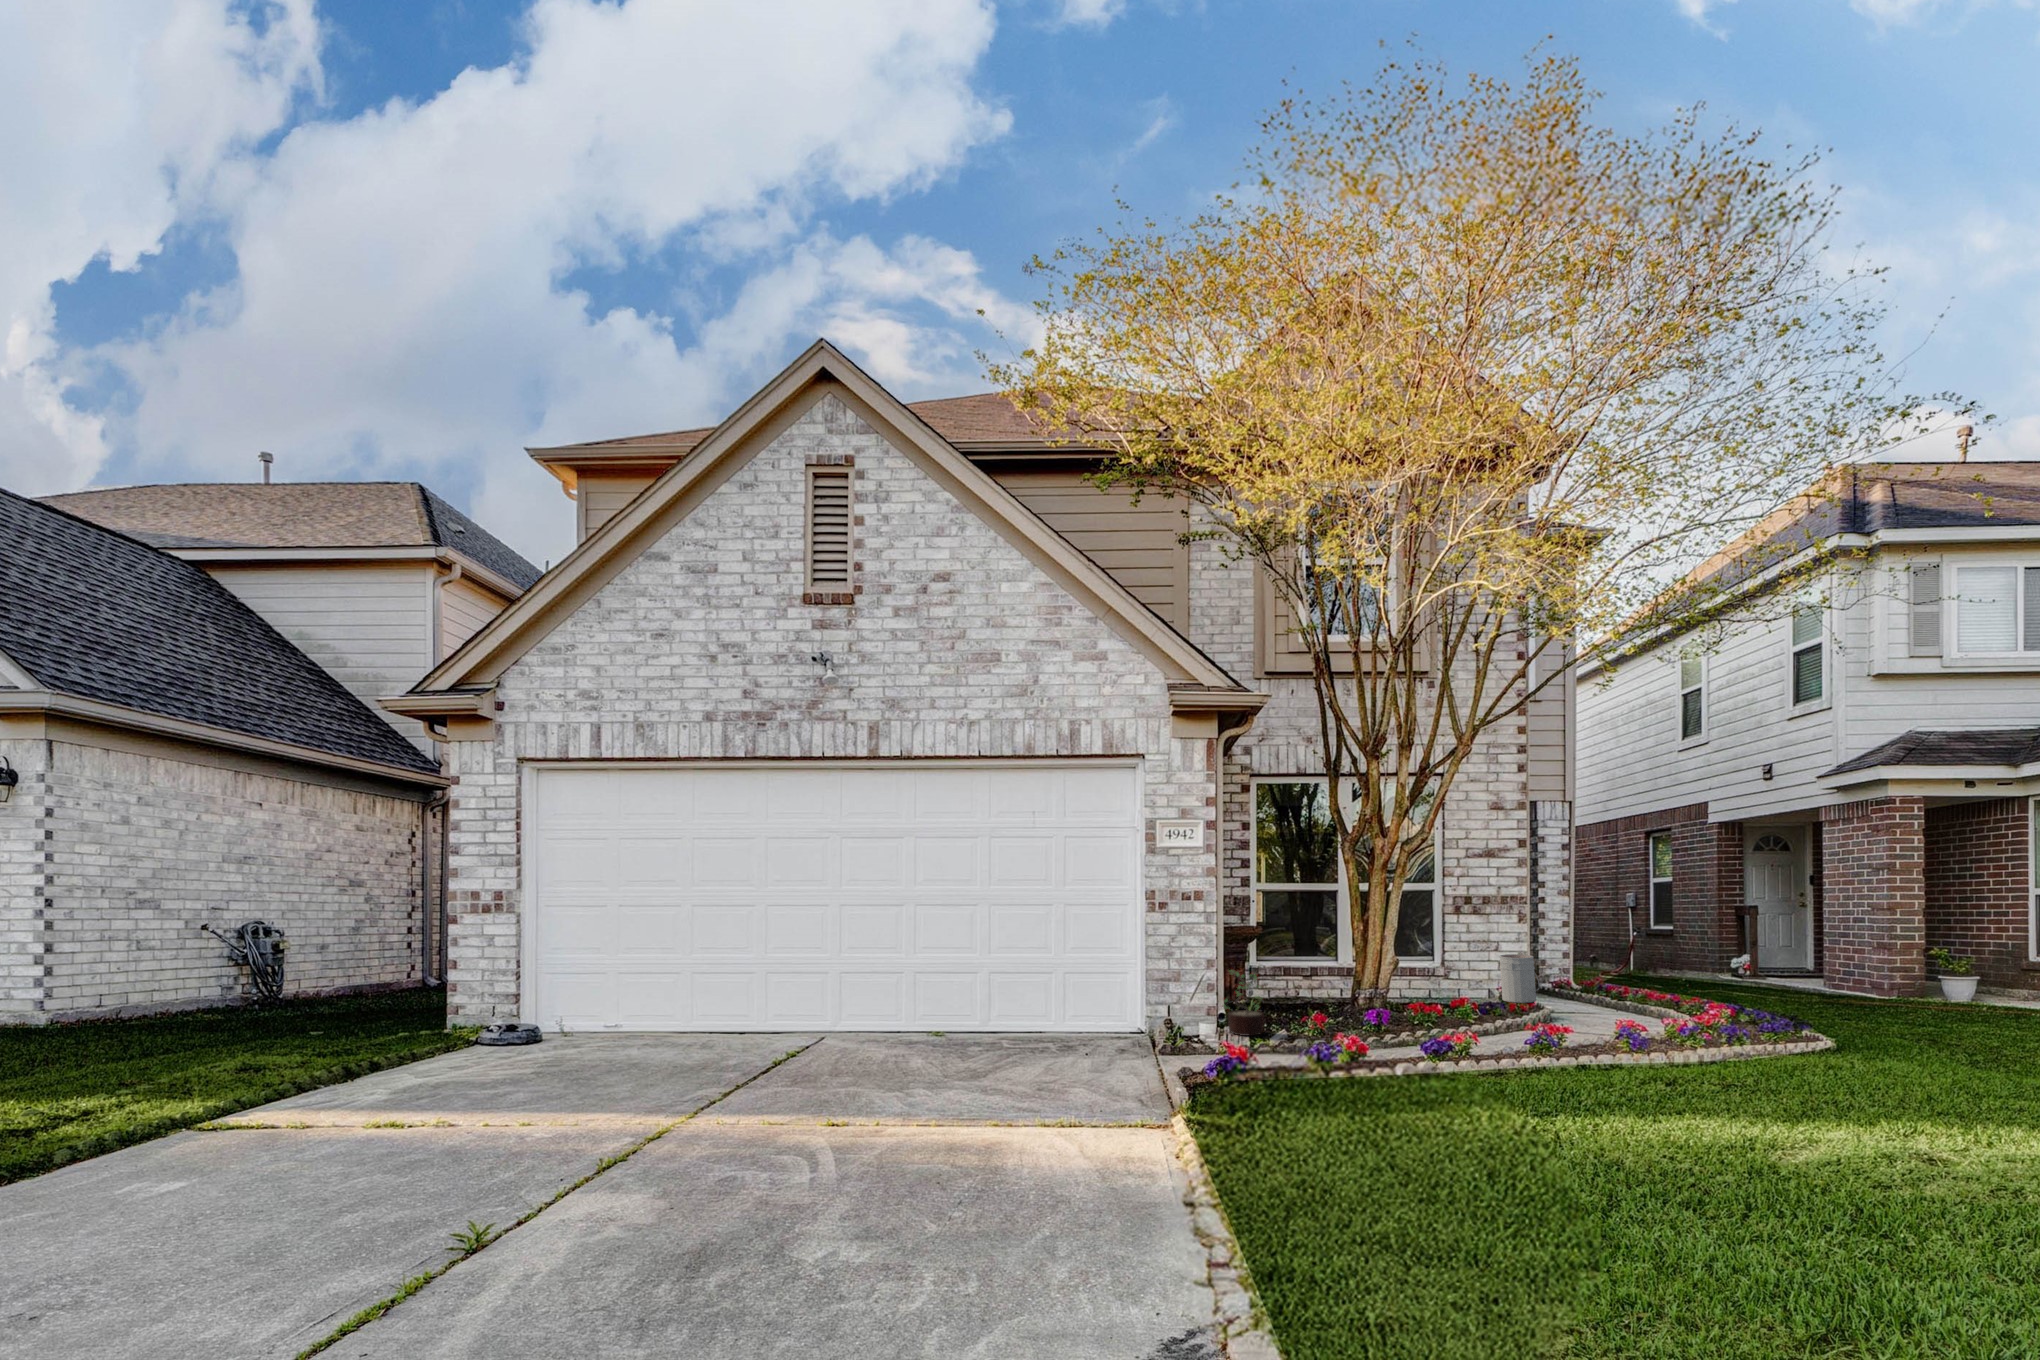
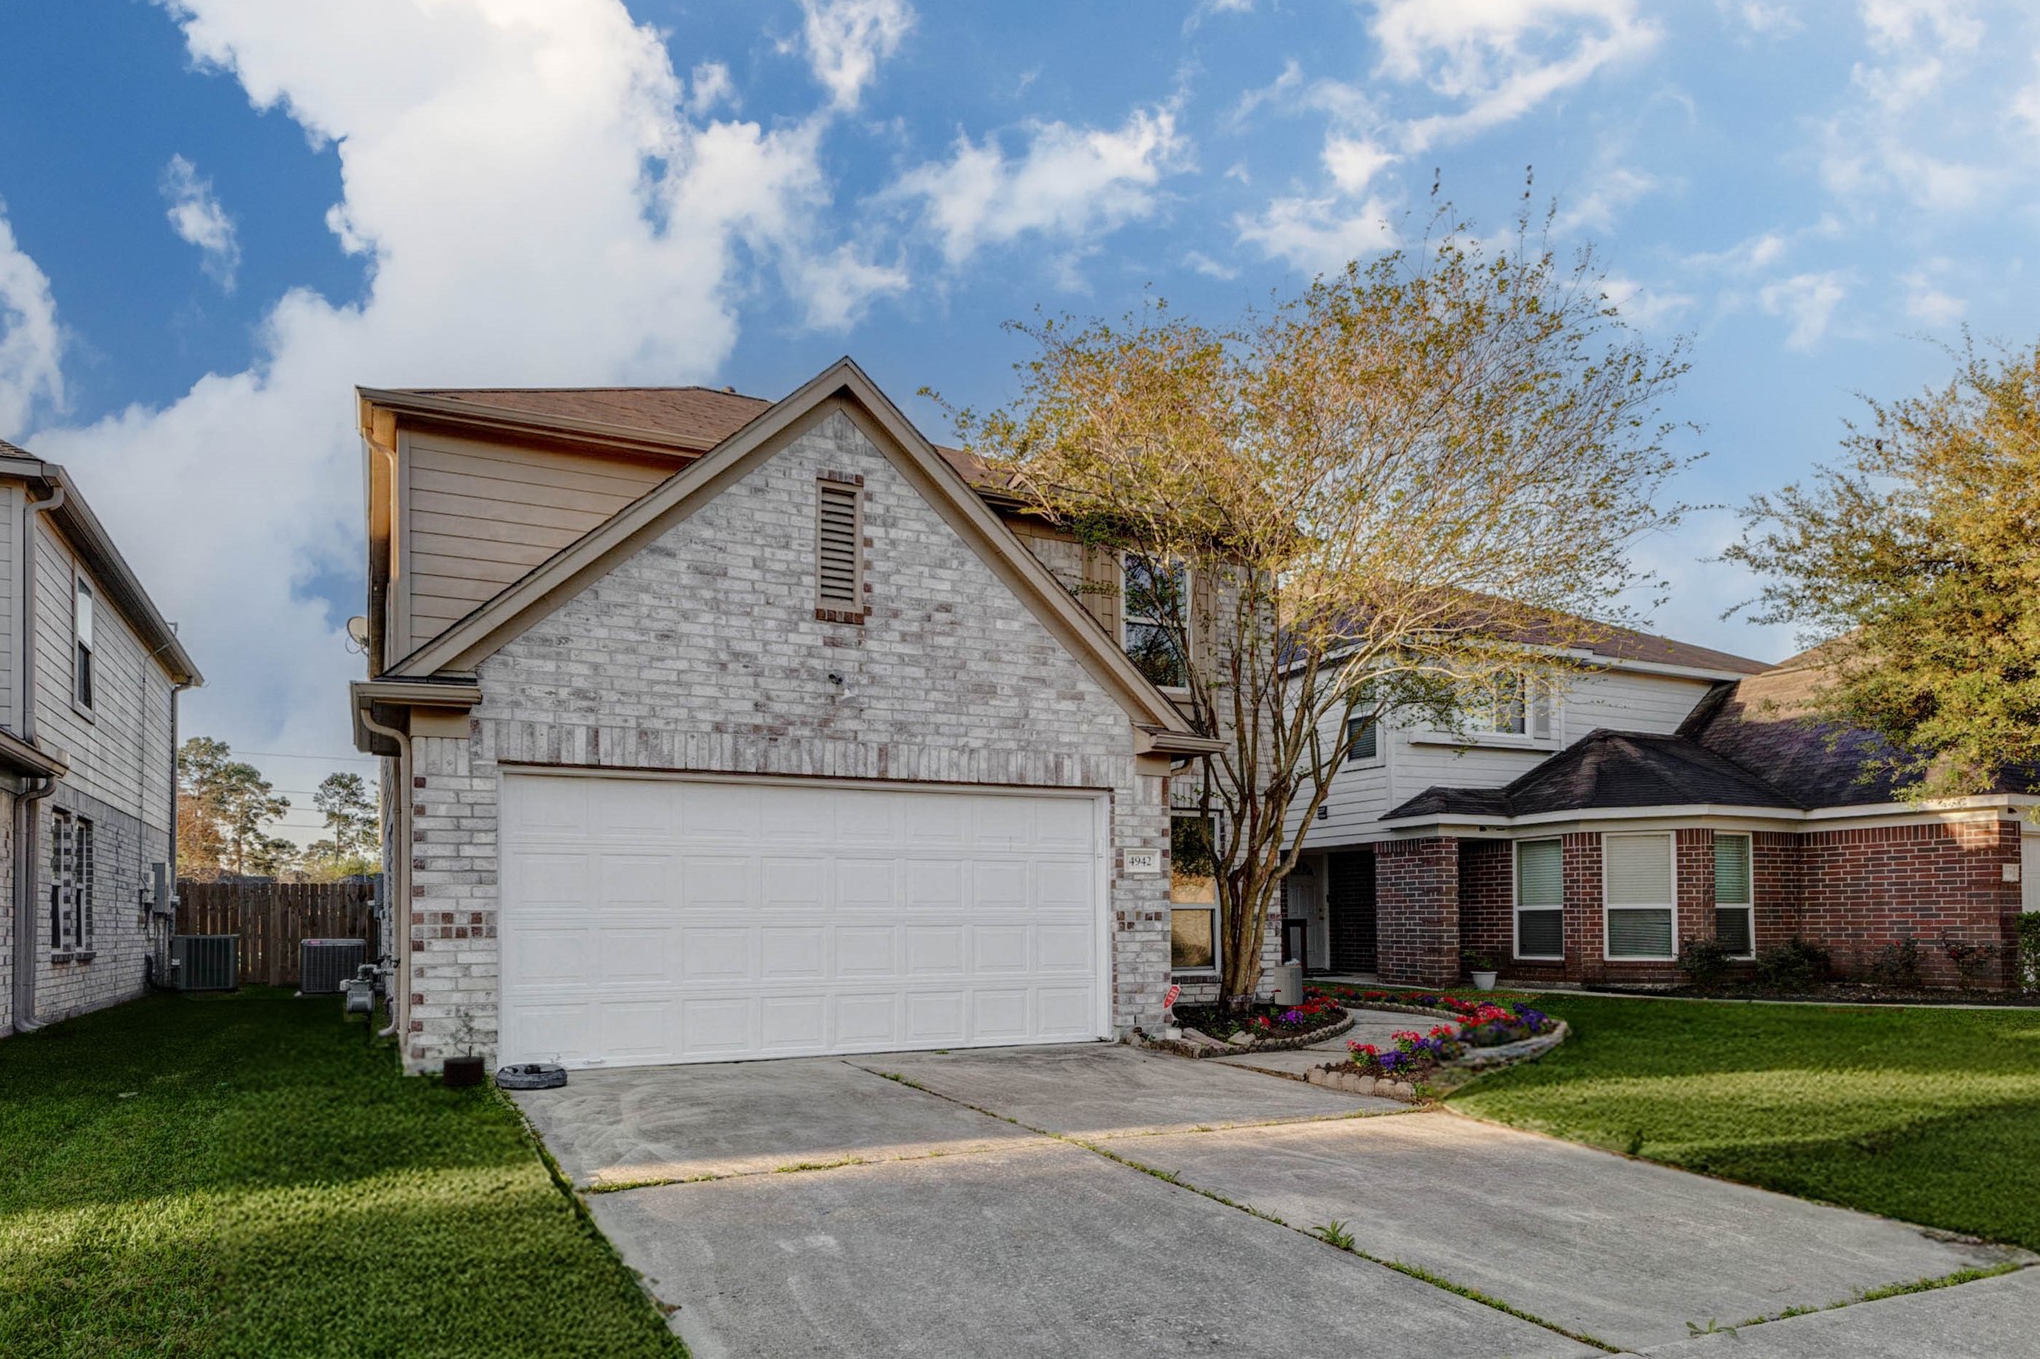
decorative plant: present [1222,970,1264,1036] -> present [438,1009,487,1086]

